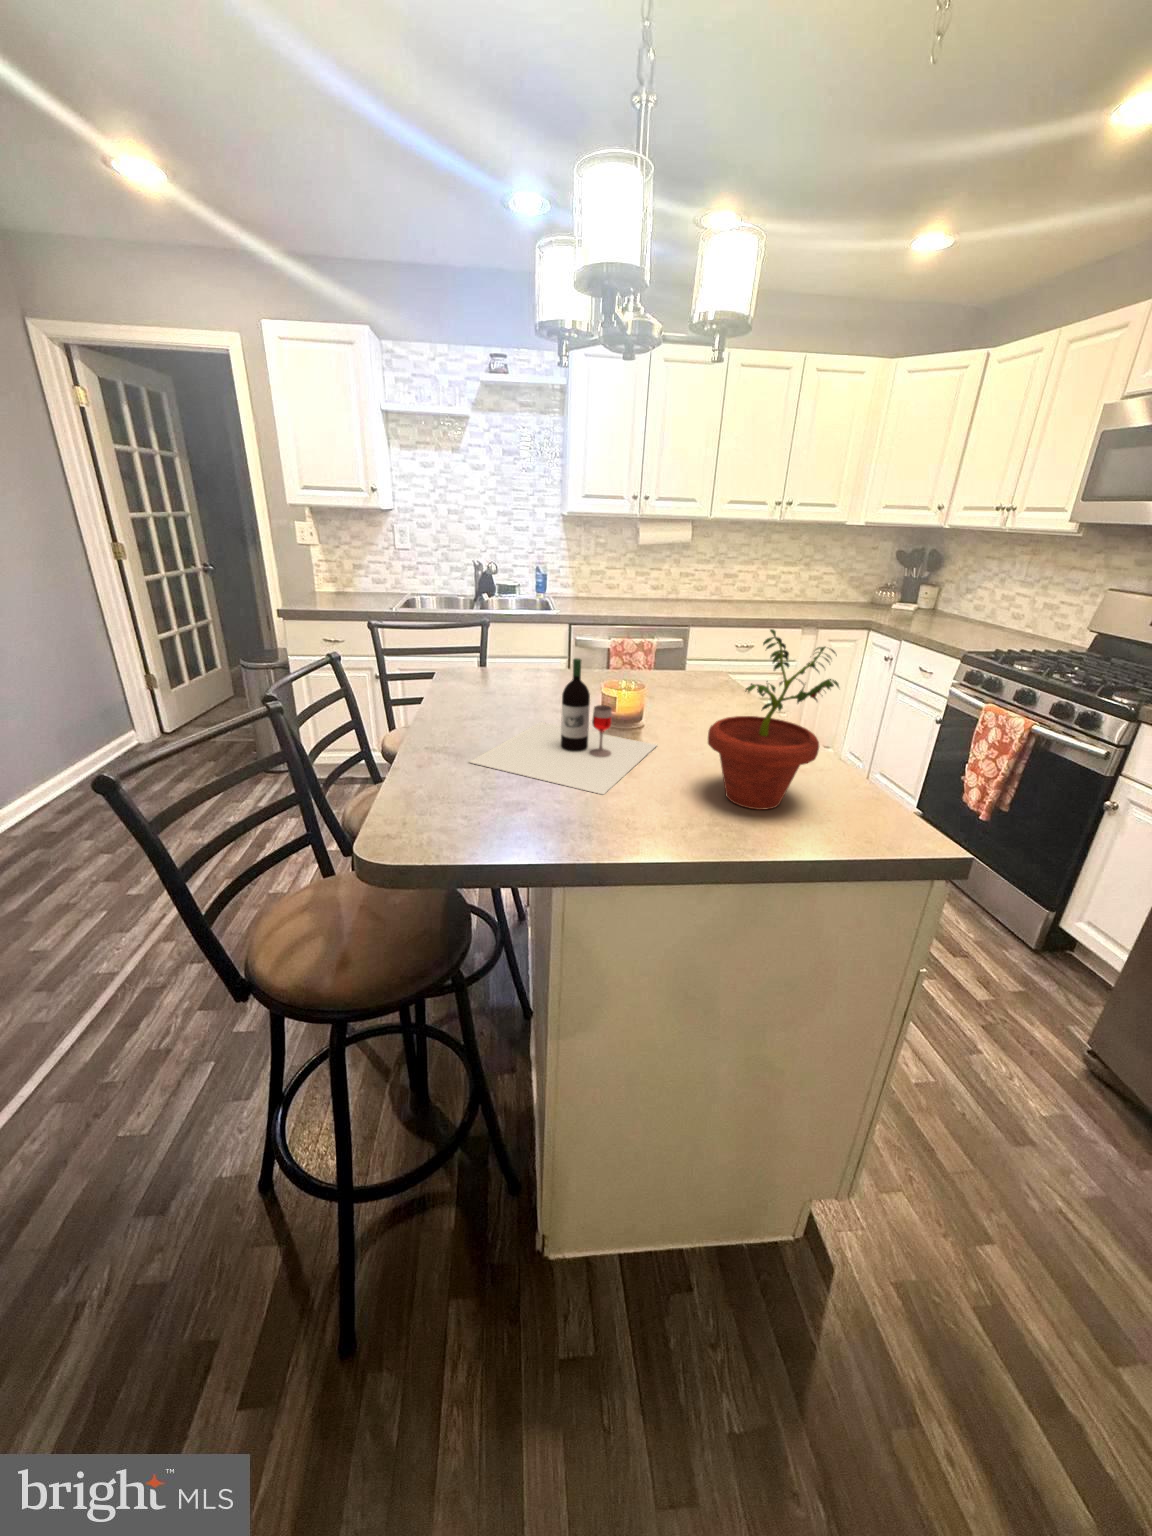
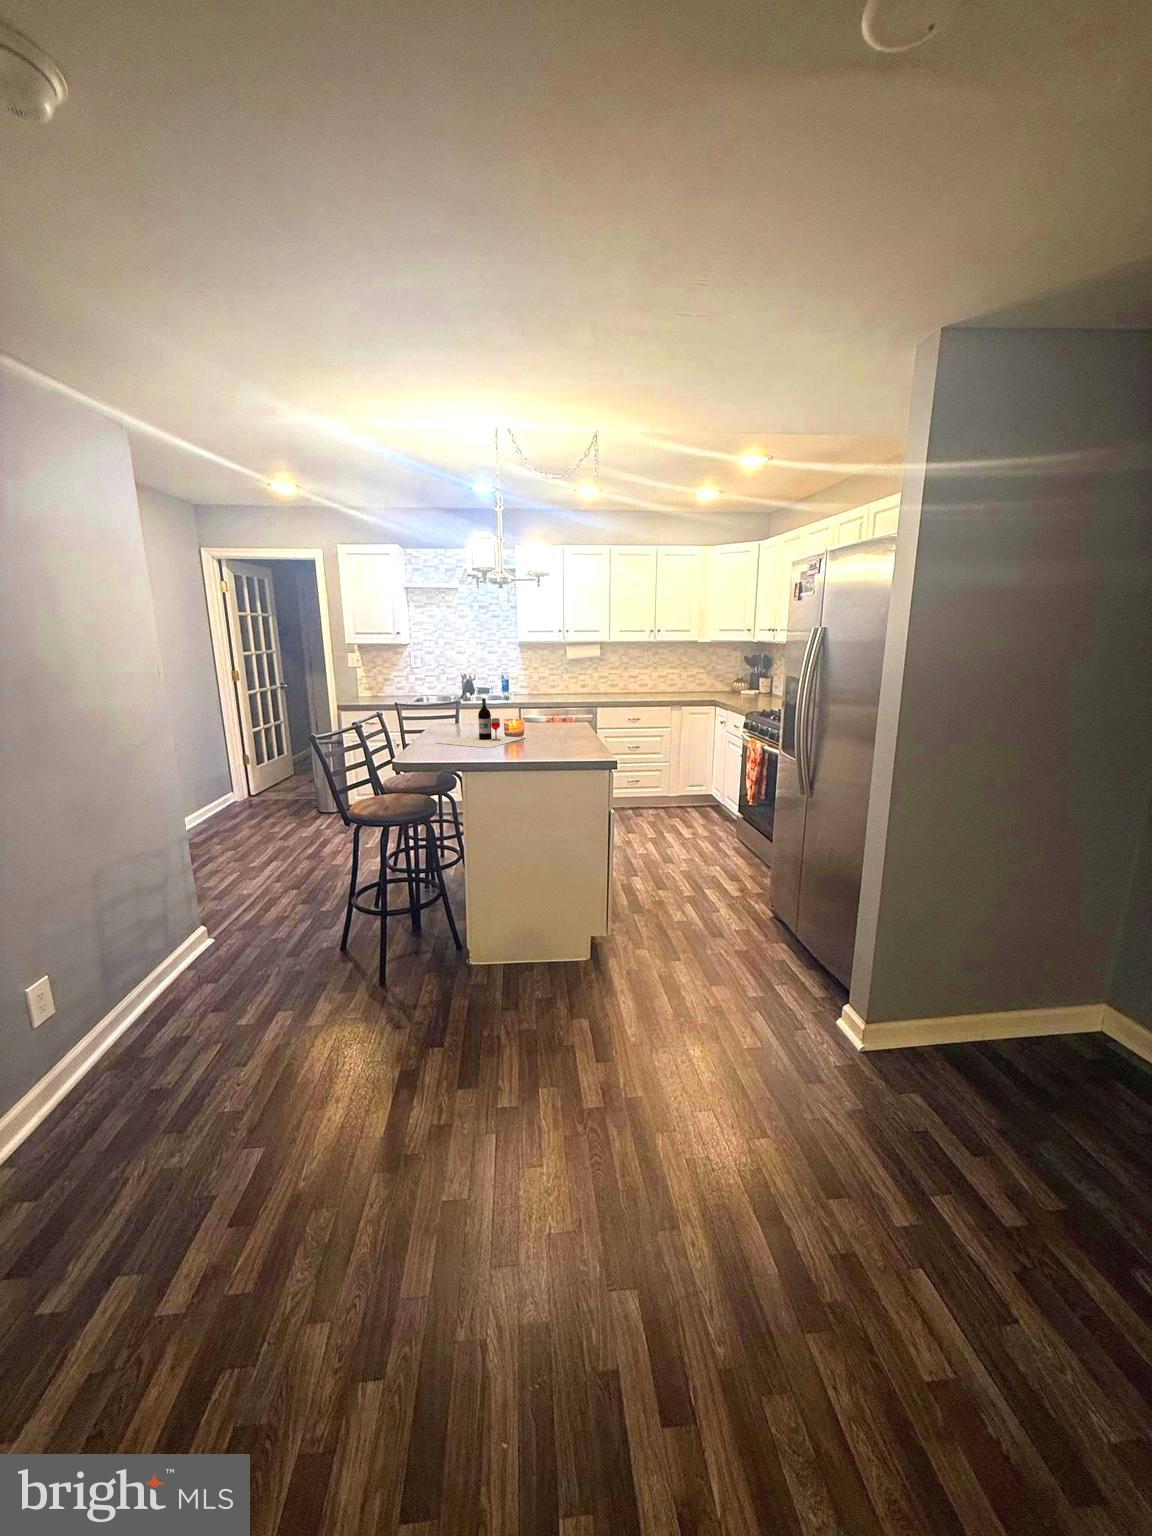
potted plant: present [708,629,839,810] -> none [530,678,577,749]

